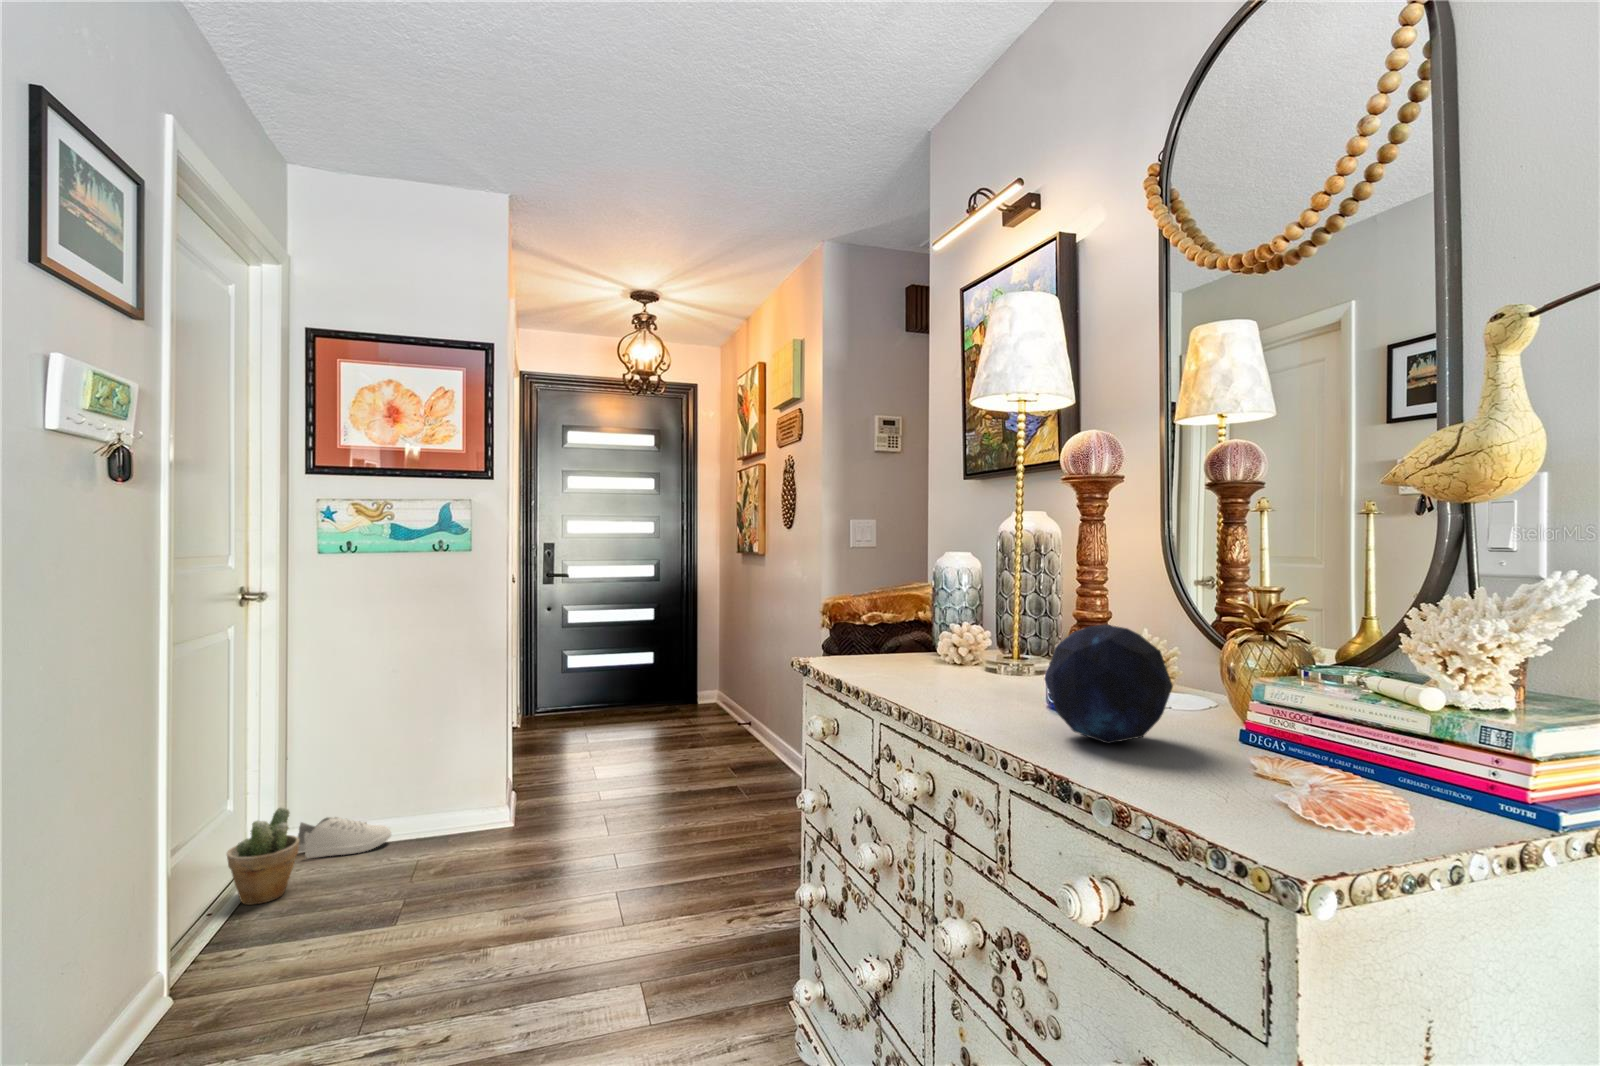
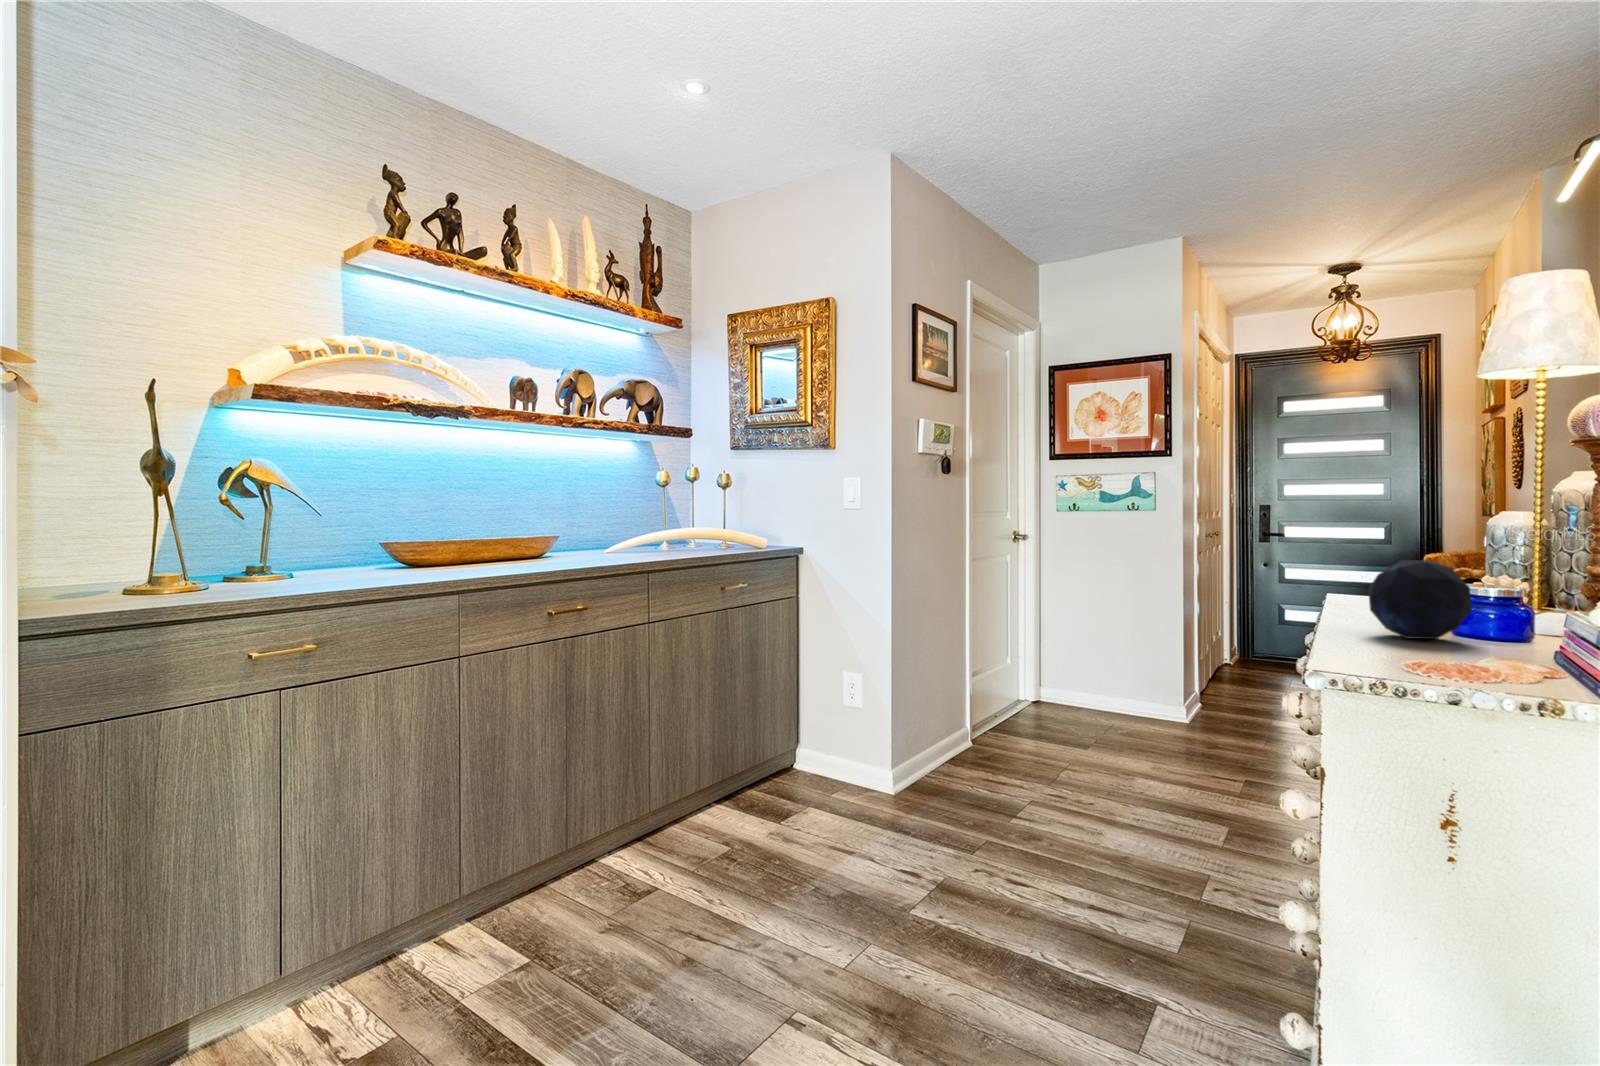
potted plant: present [227,808,299,905] -> none [1003,668,1040,720]
shoe: present [298,817,391,858] -> none [1043,684,1099,711]

